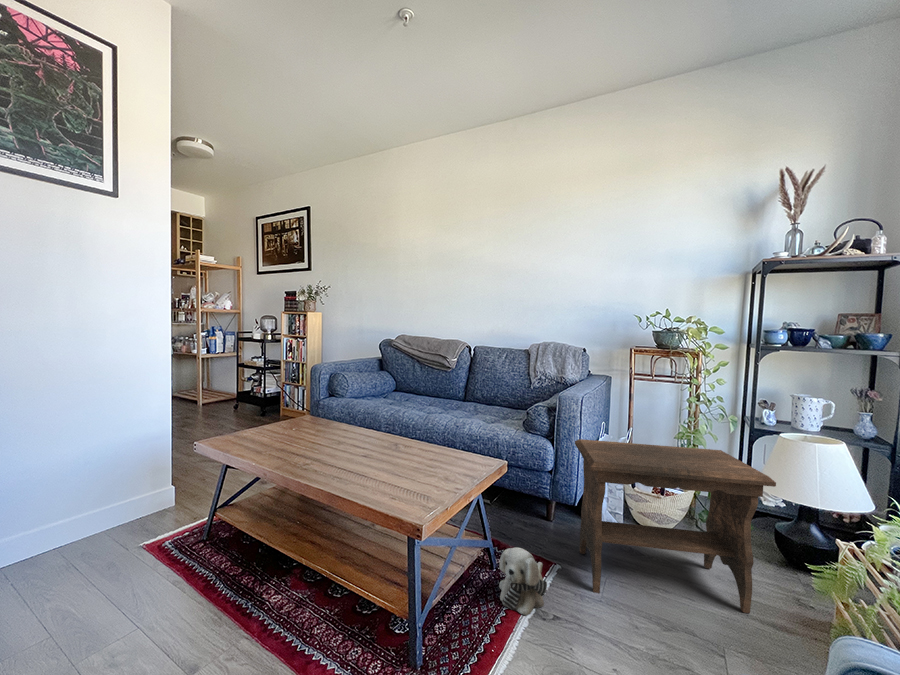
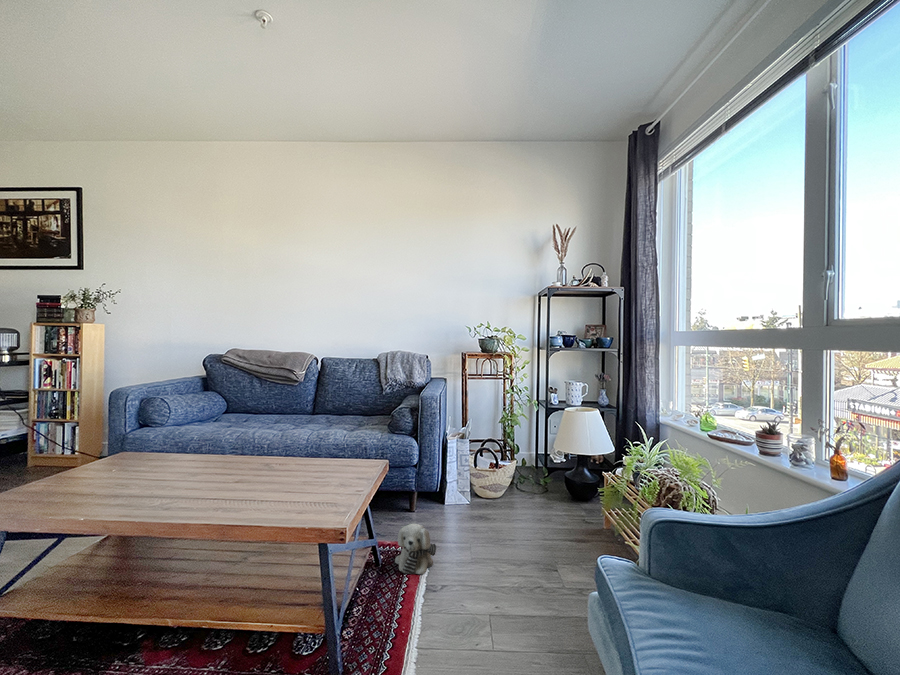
footstool: present [575,439,776,613] -> none [438,425,568,546]

